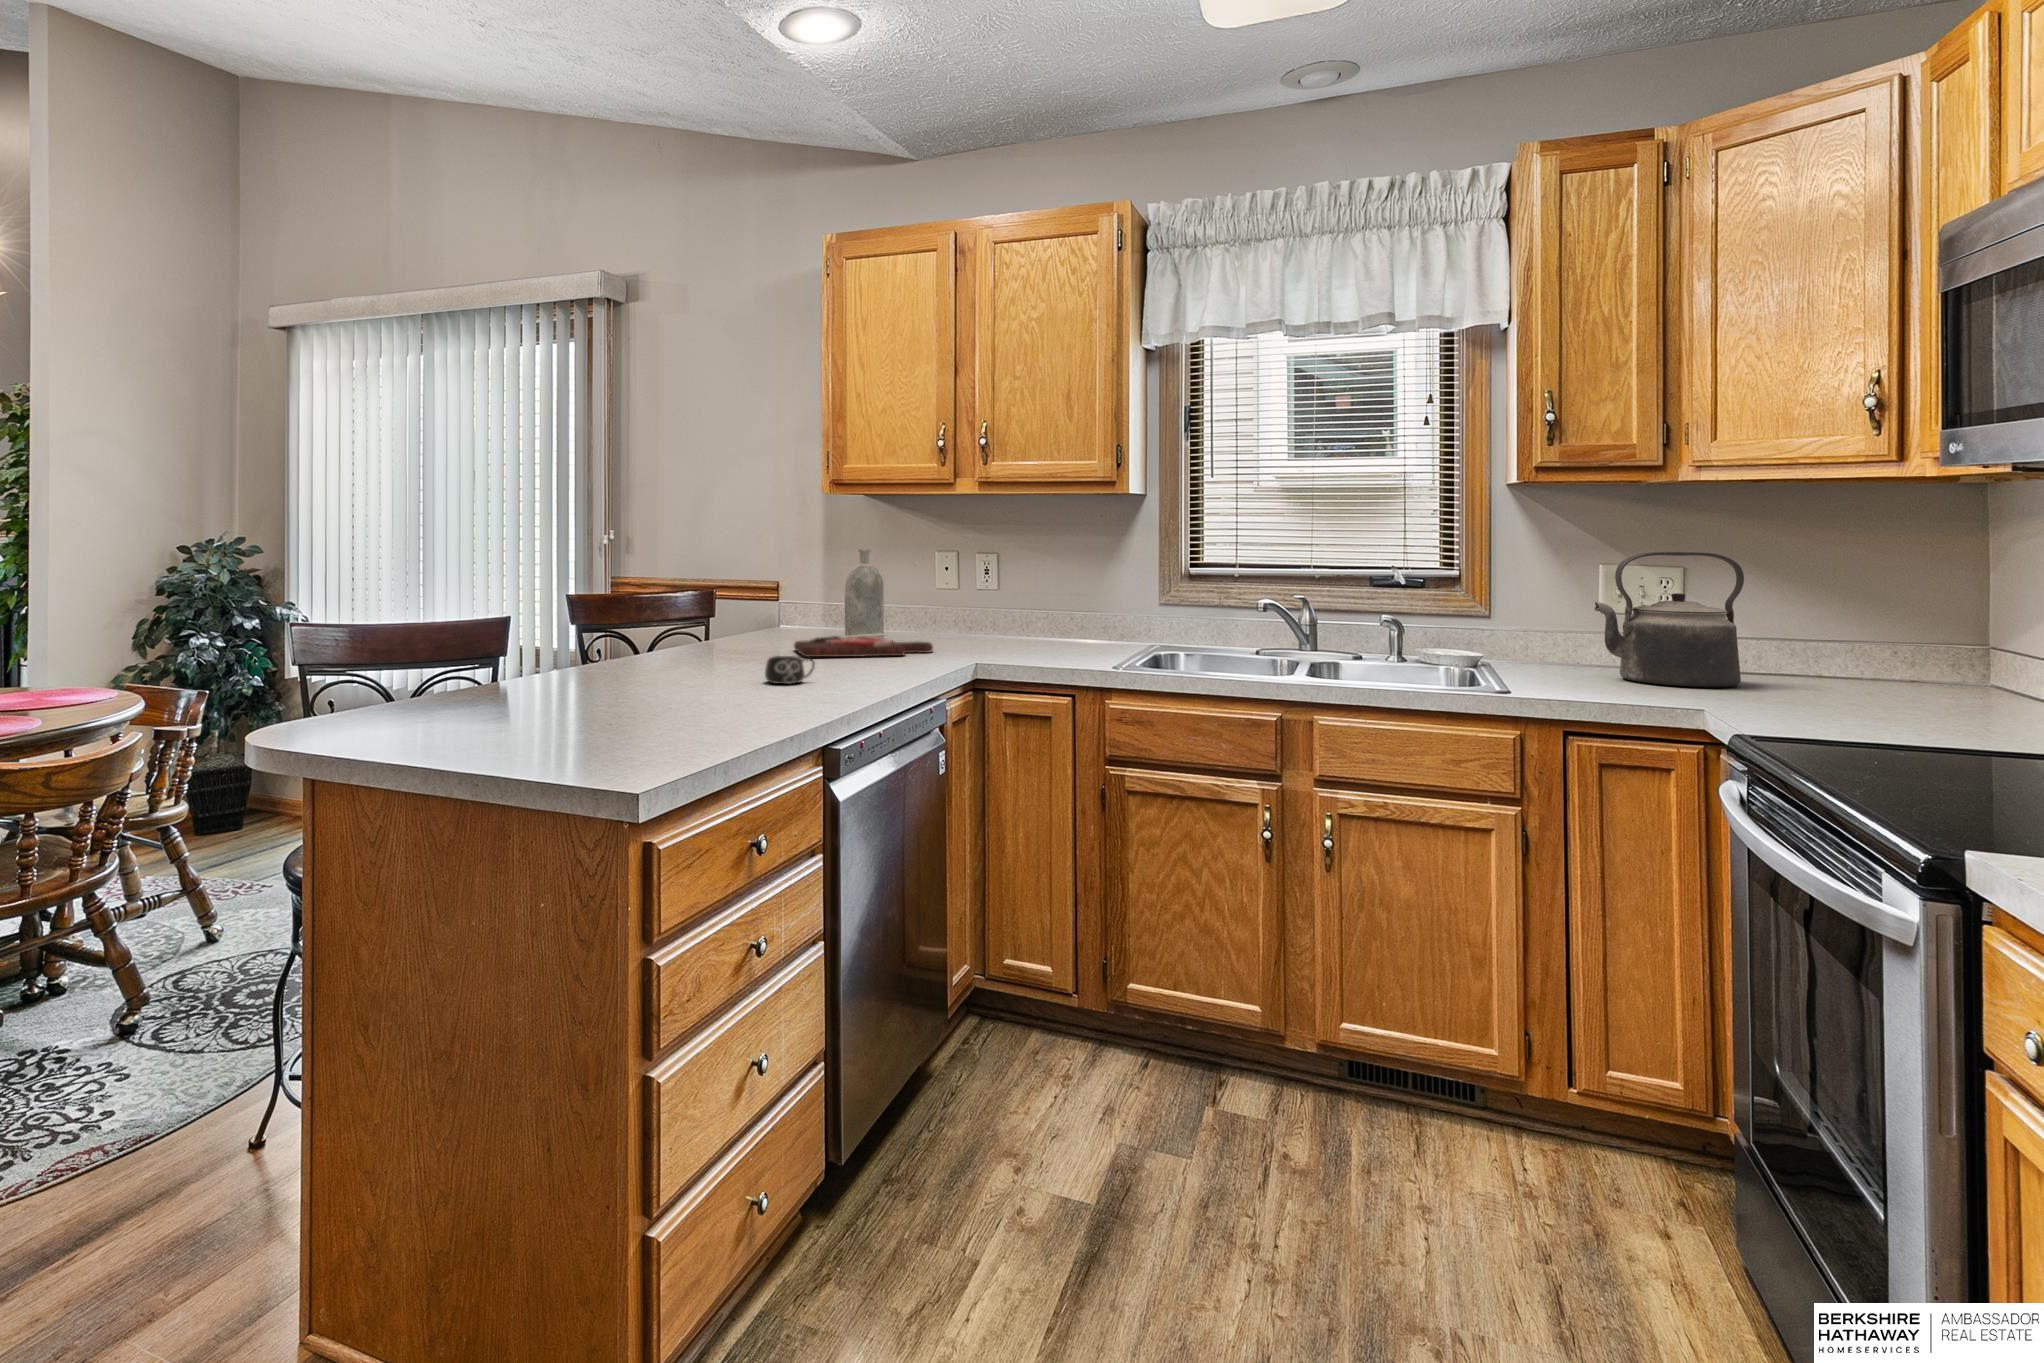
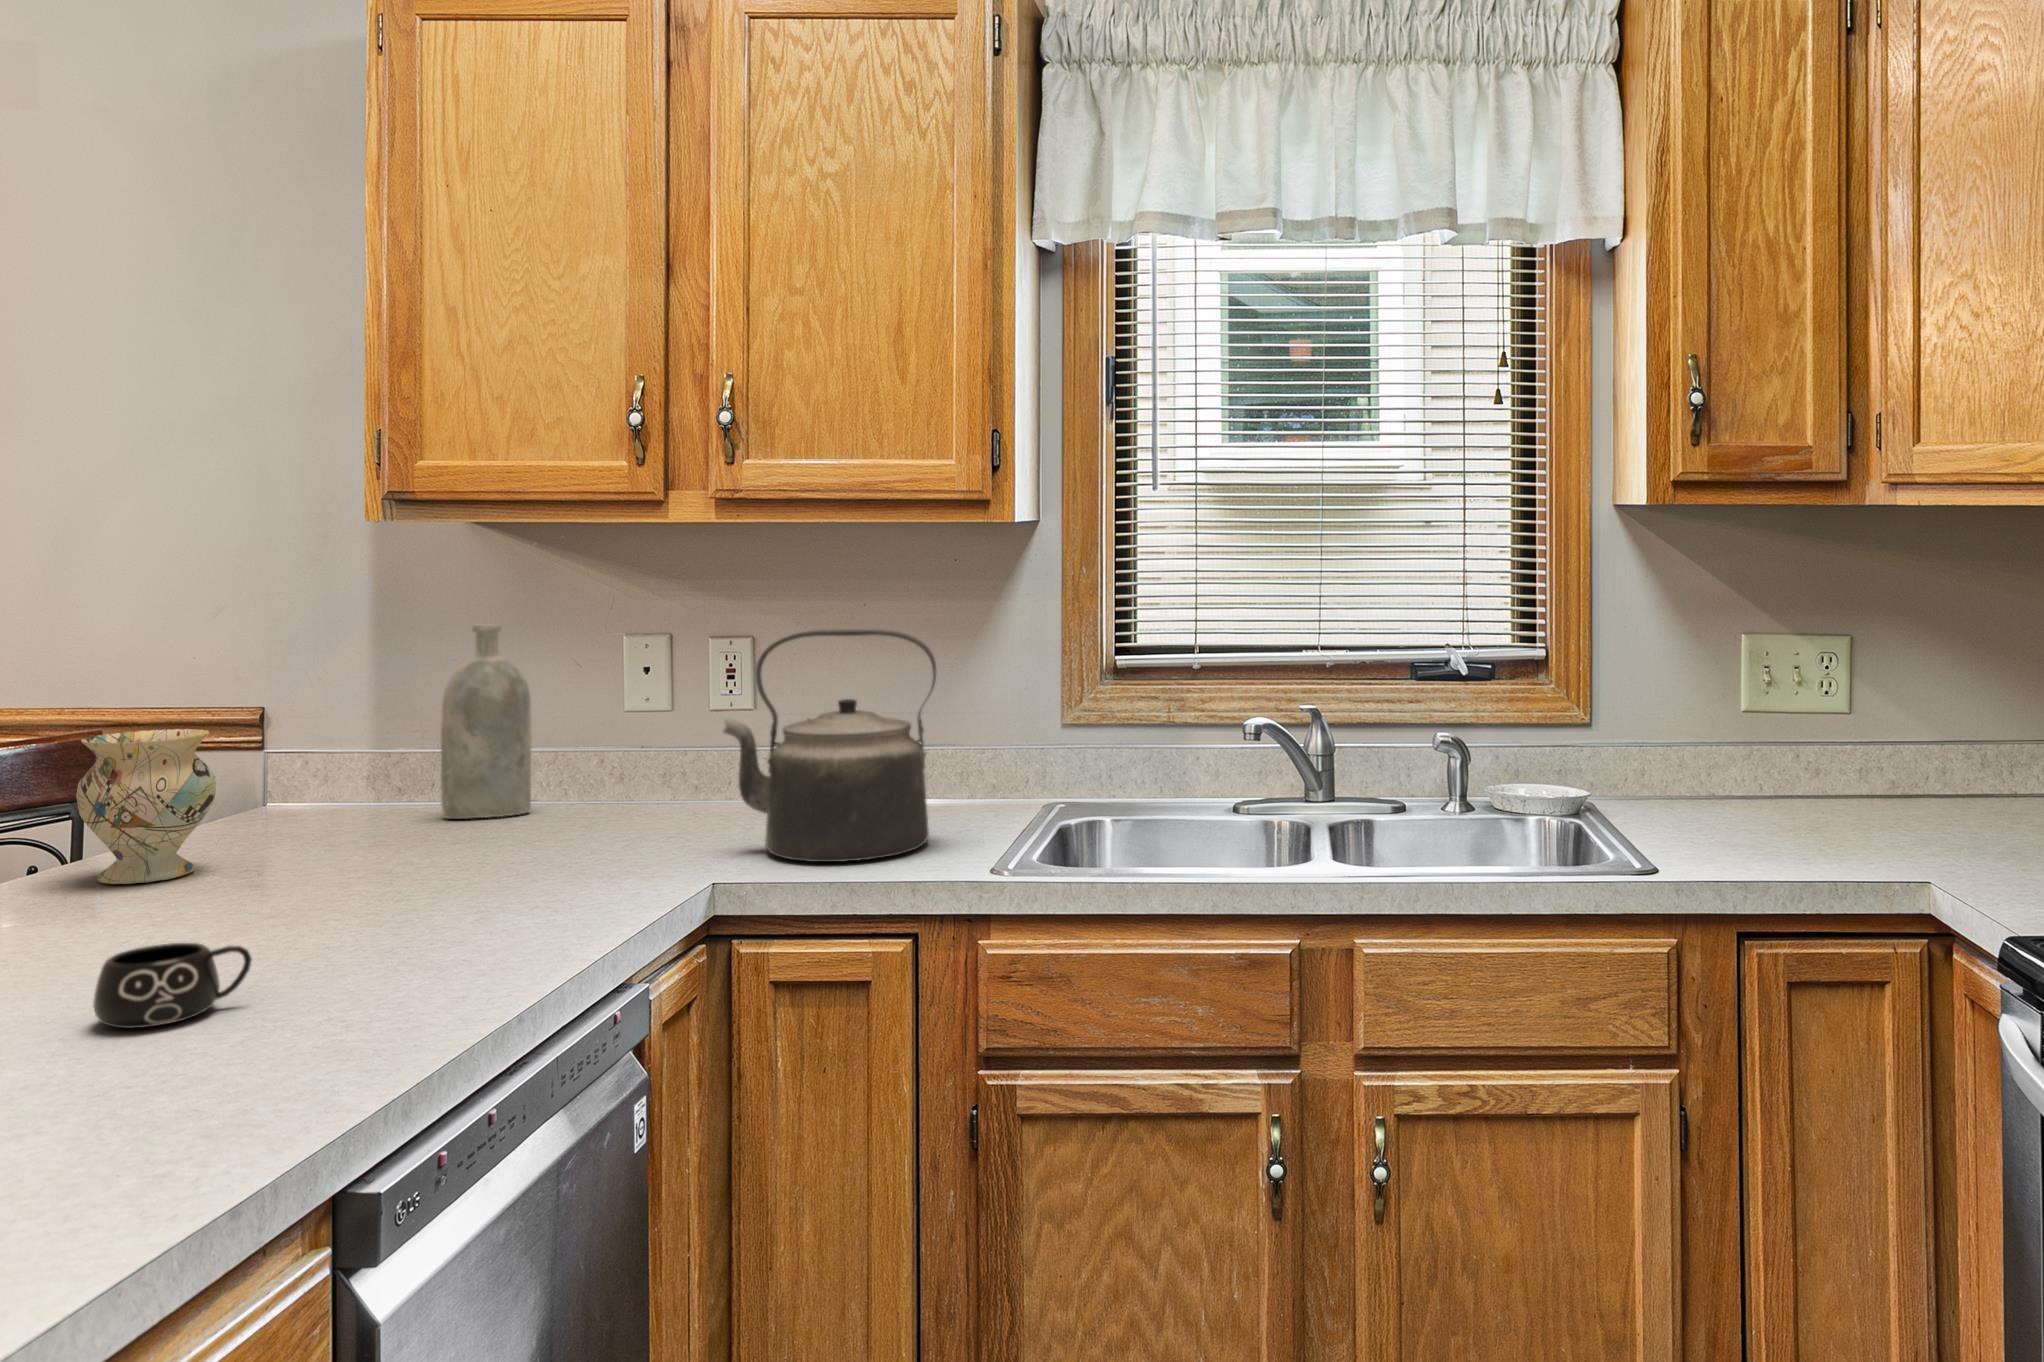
kettle: present [1594,552,1744,687] -> present [723,629,936,862]
vase: none [717,588,765,651] -> present [76,729,216,884]
cutting board: present [794,633,933,657] -> none [288,816,625,893]

